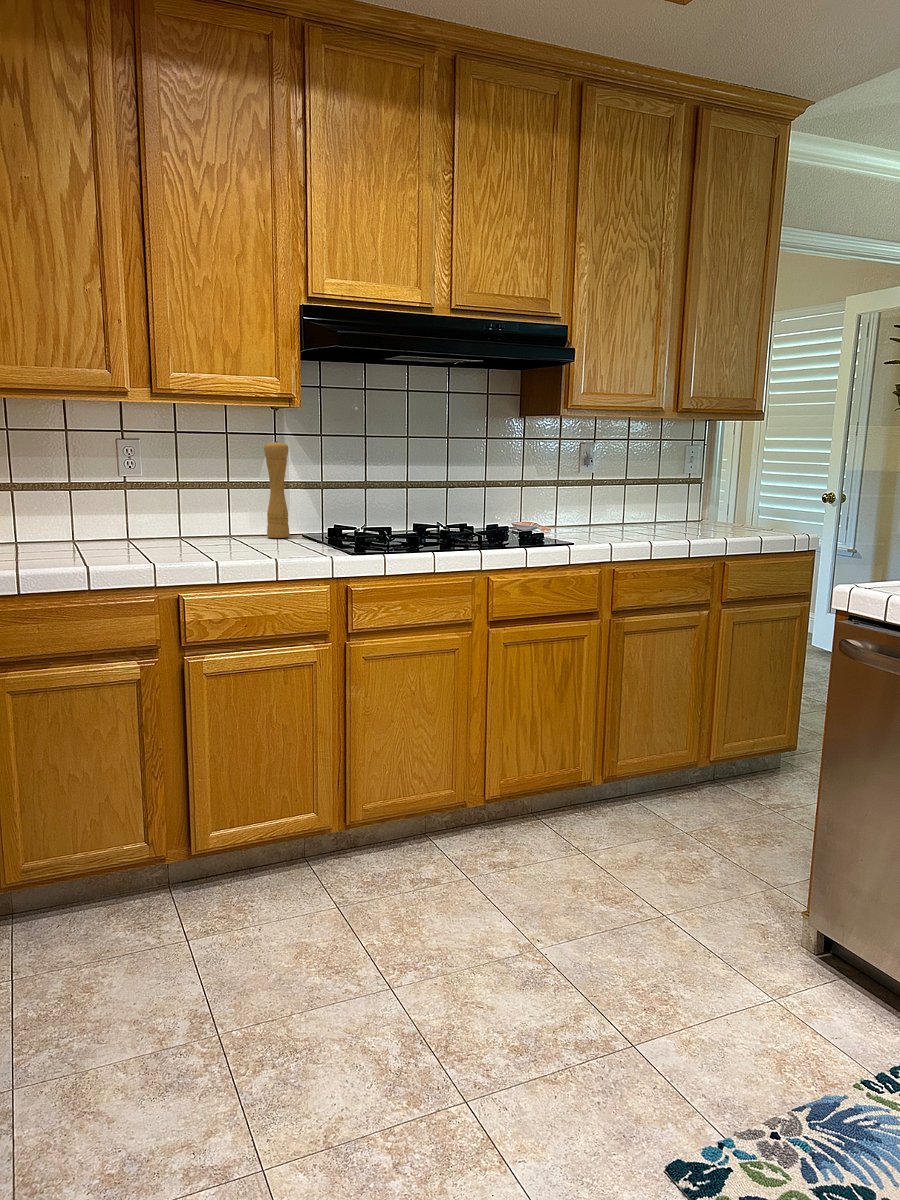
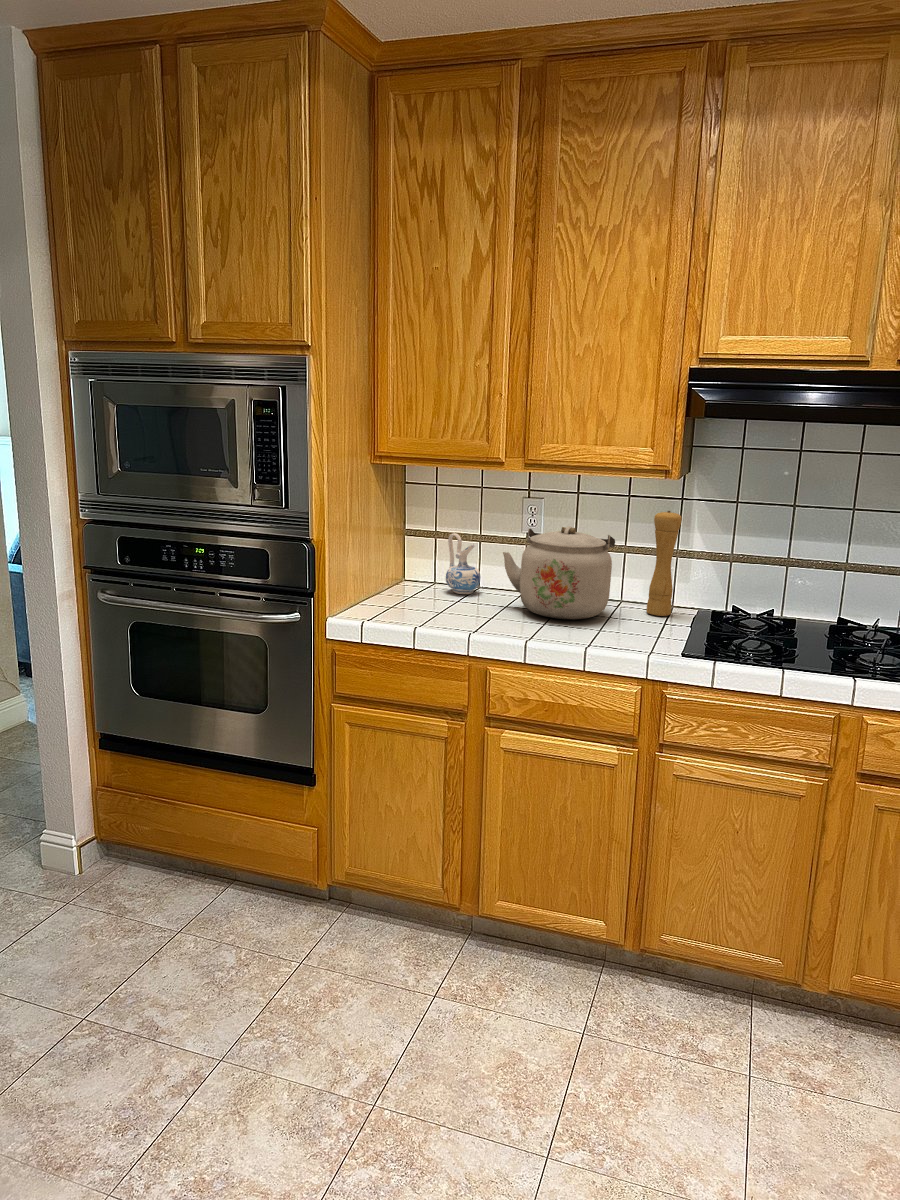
kettle: none [133,458,246,547] -> present [503,526,615,619]
ceramic pitcher: none [51,481,95,546] -> present [446,533,481,594]

